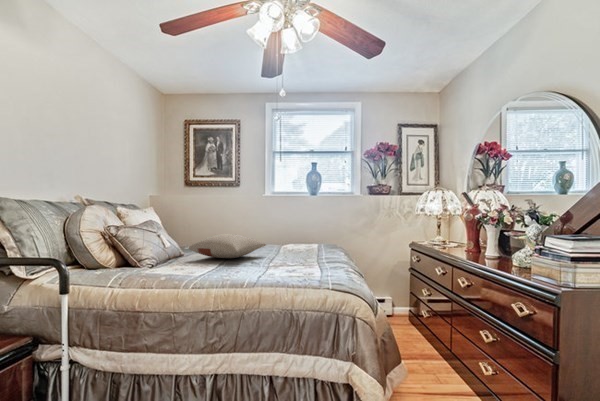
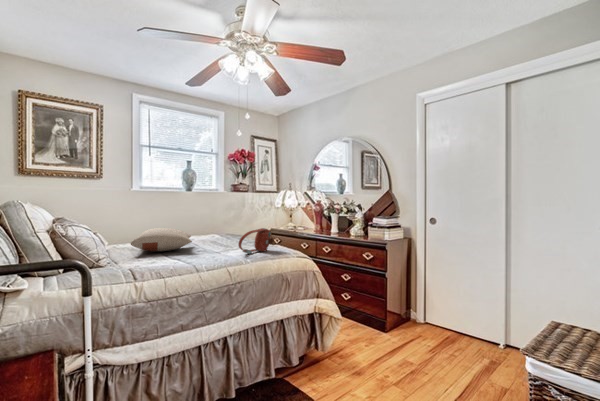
handbag: none [255,243,318,275] -> present [238,228,274,254]

